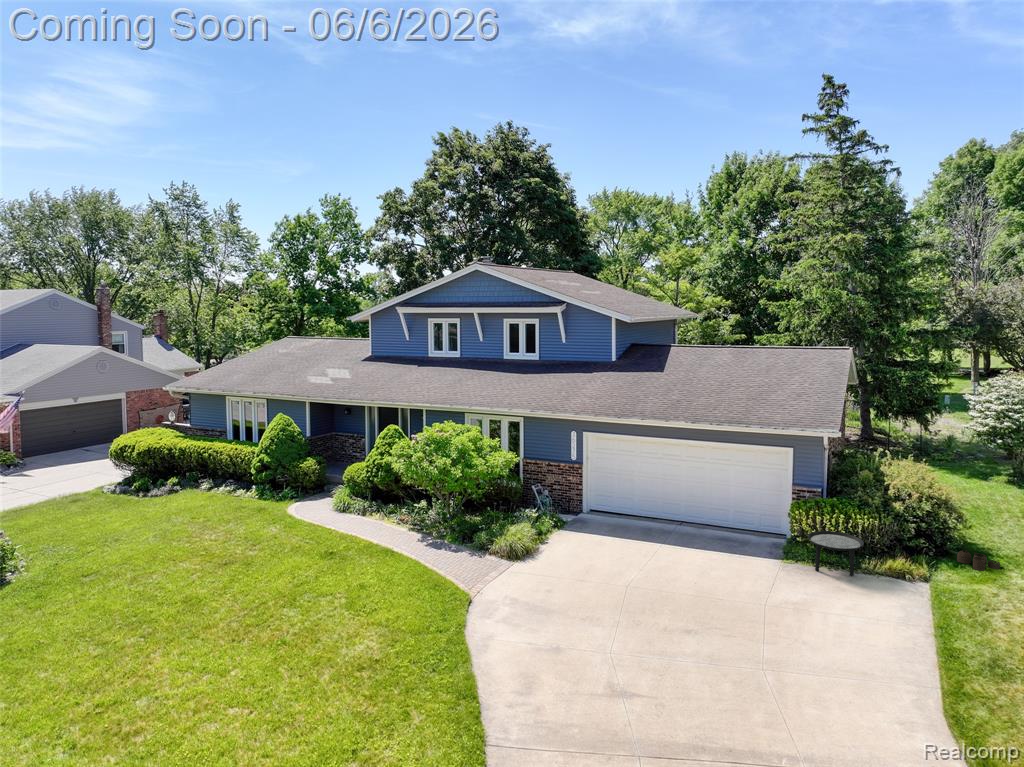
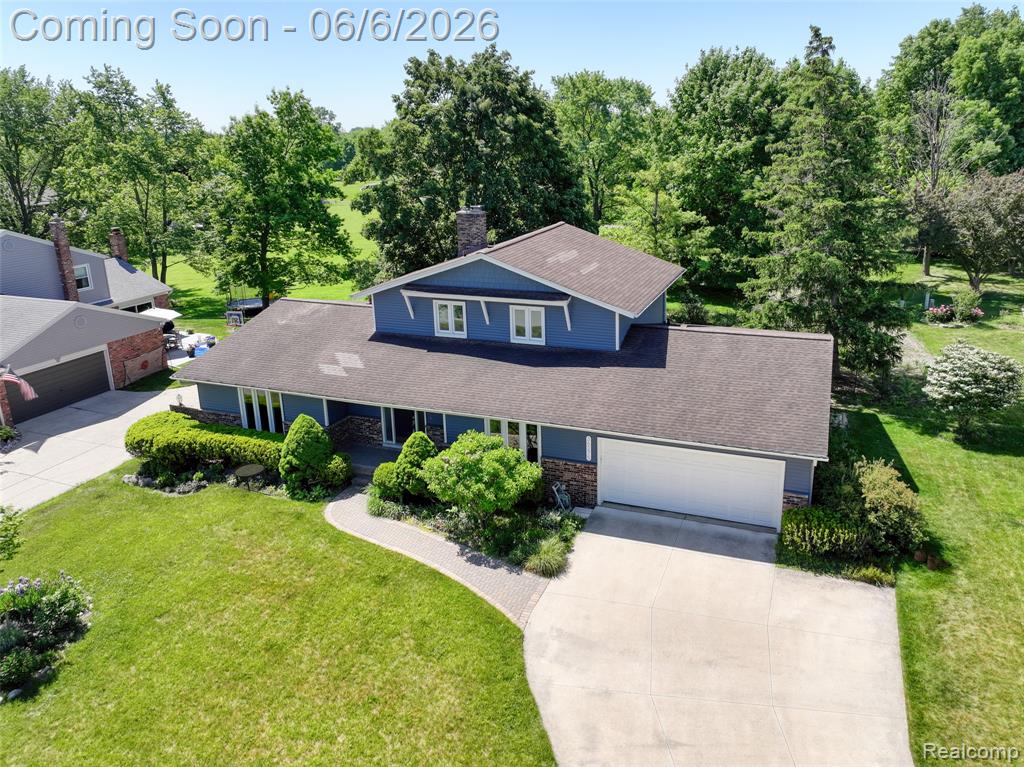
round table: present [808,531,864,576] -> present [233,462,267,492]

